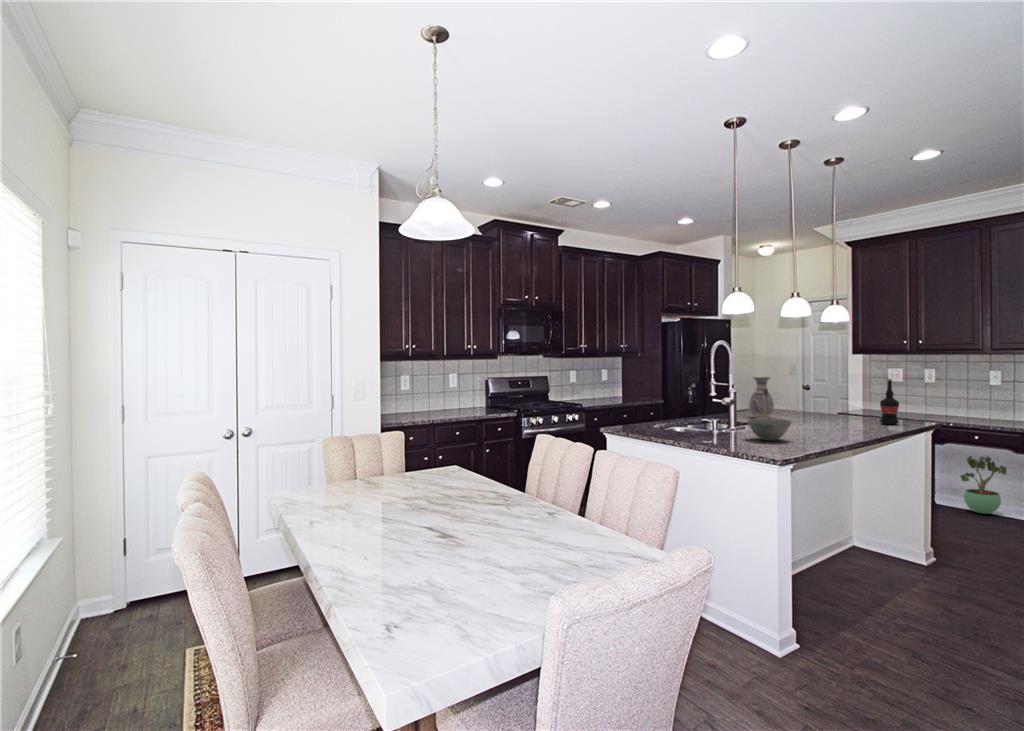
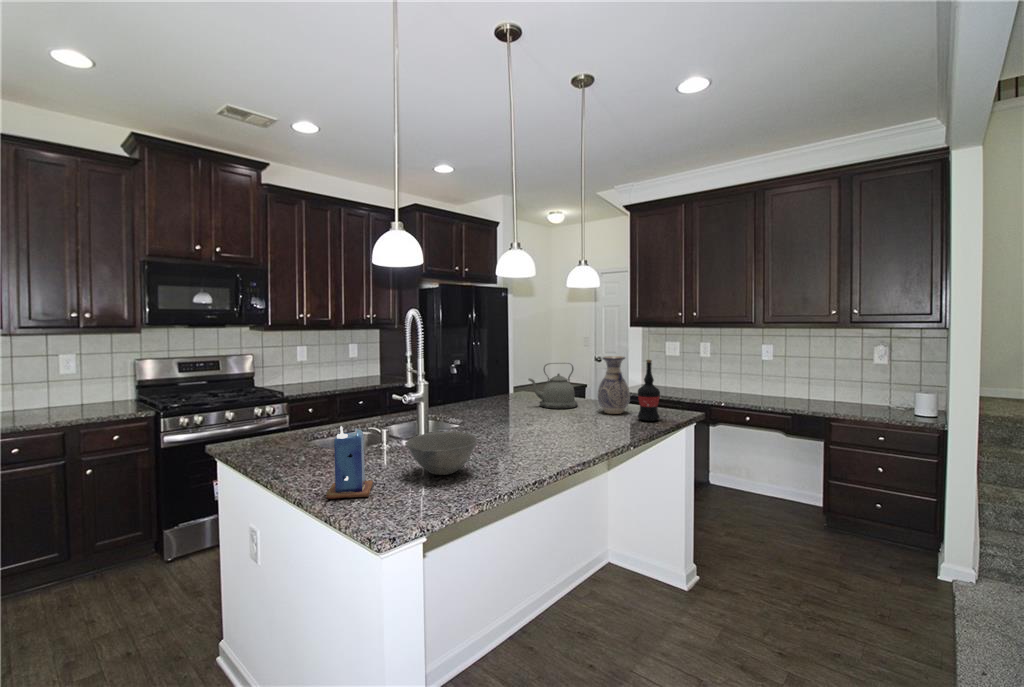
vase: present [749,377,774,418] -> present [597,356,630,414]
kettle: none [782,383,823,418] -> present [529,364,578,409]
candle: none [715,408,742,445] -> present [326,426,373,499]
potted plant: present [960,456,1007,514] -> none [732,437,778,499]

